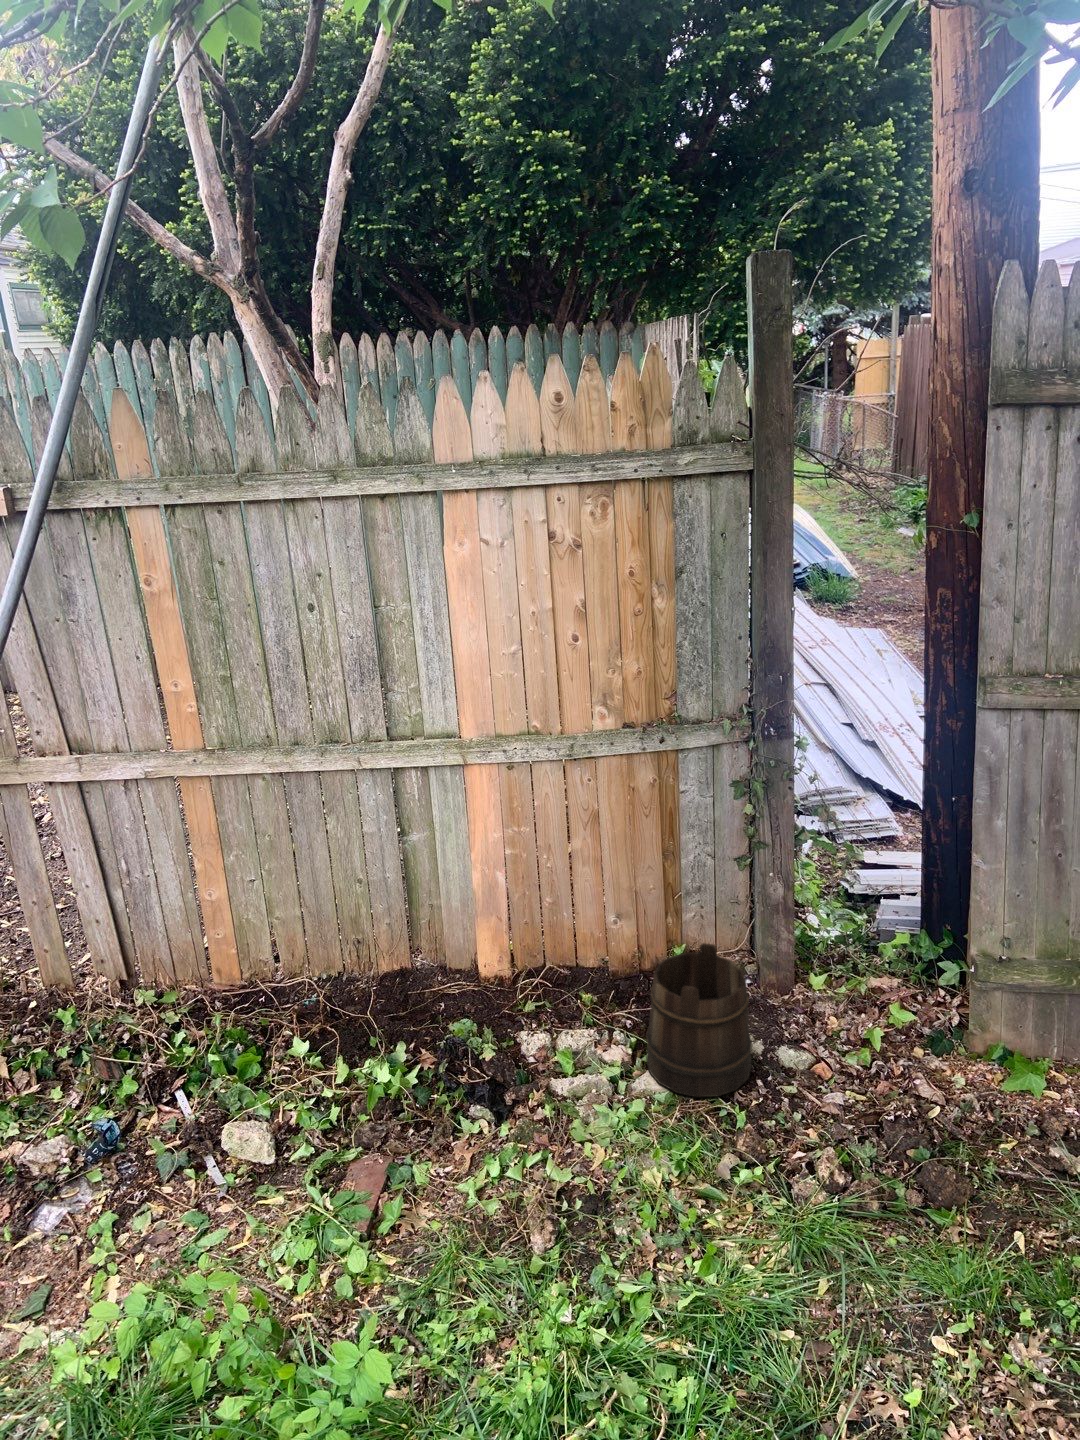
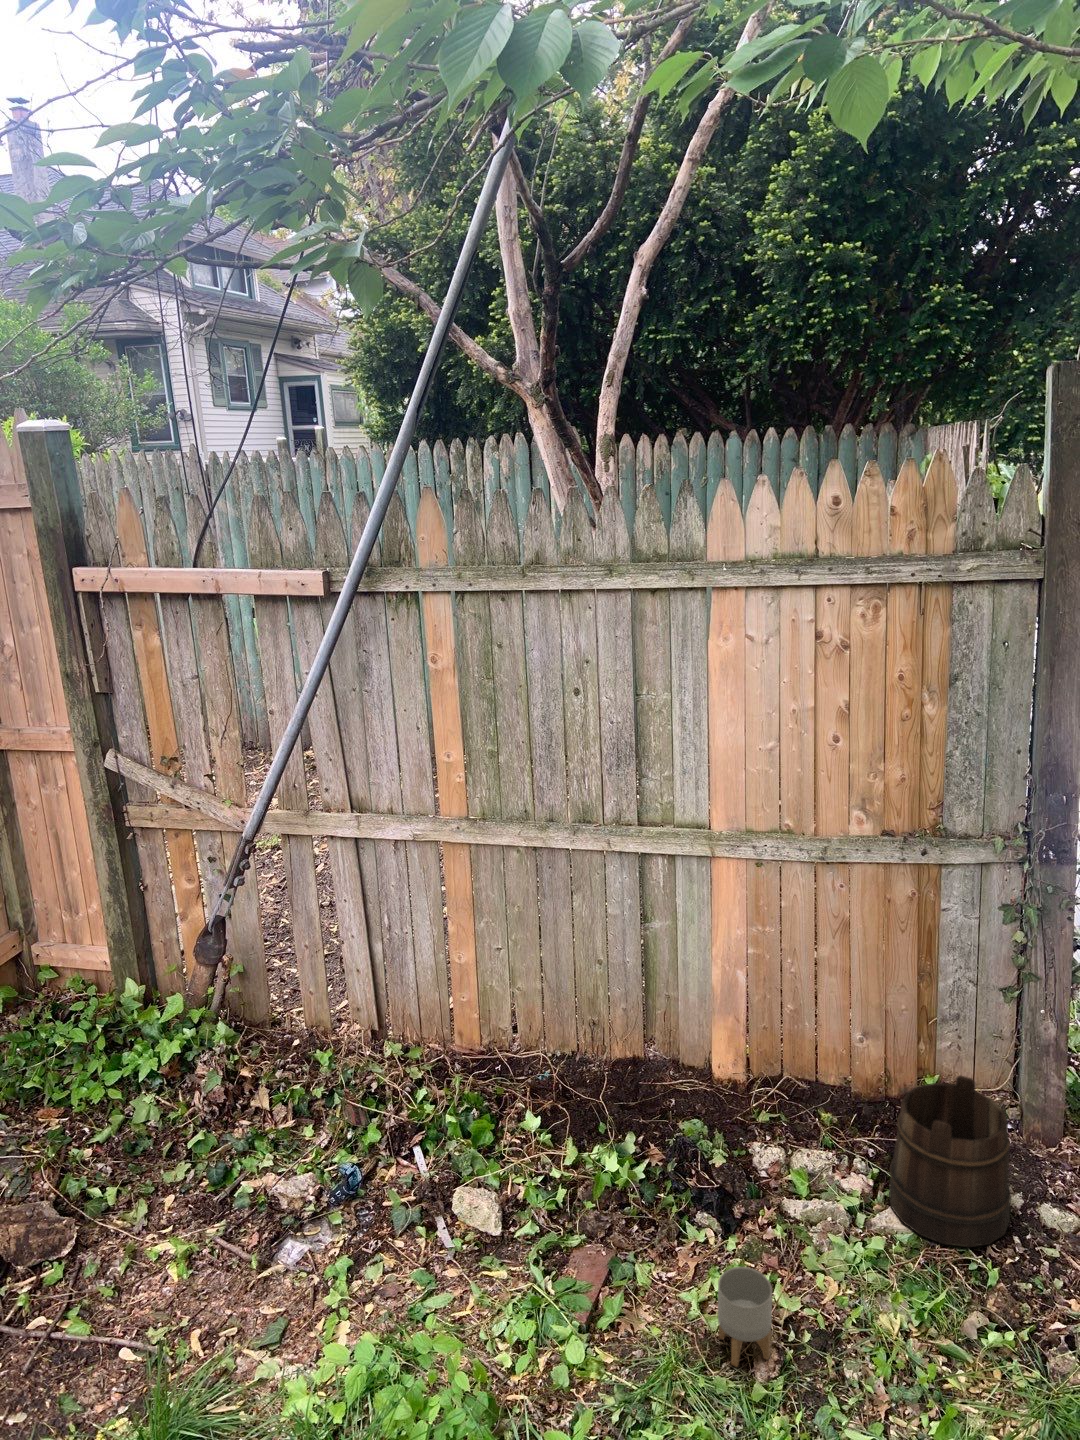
planter: none [493,1150,547,1245] -> present [718,1267,772,1367]

